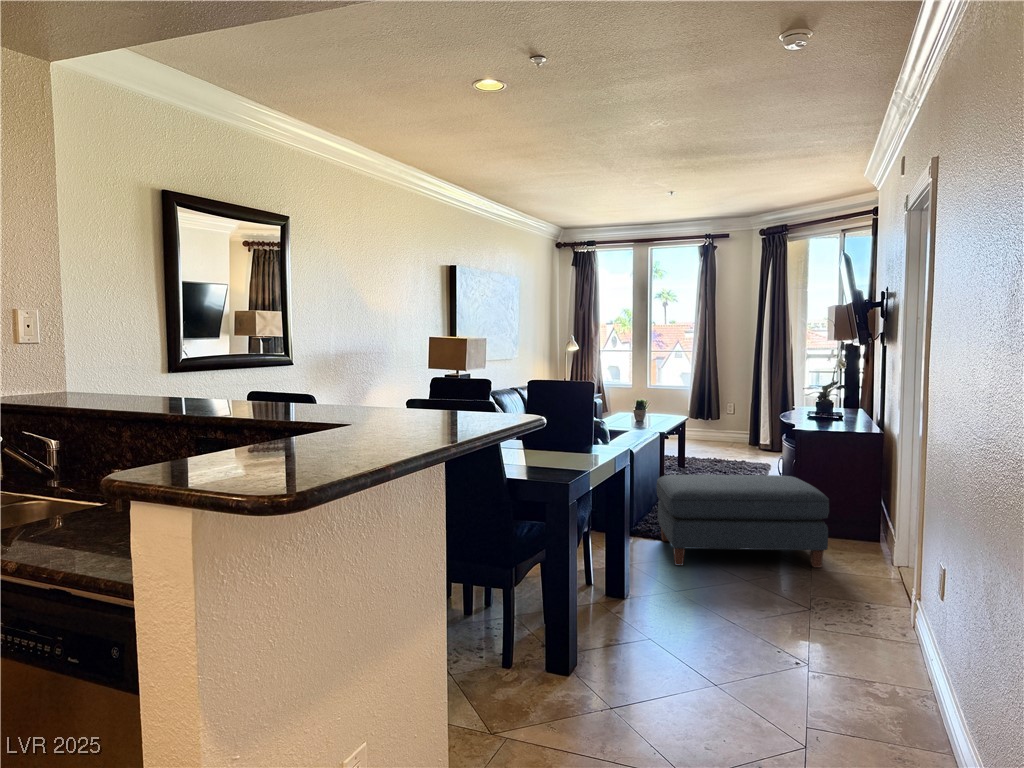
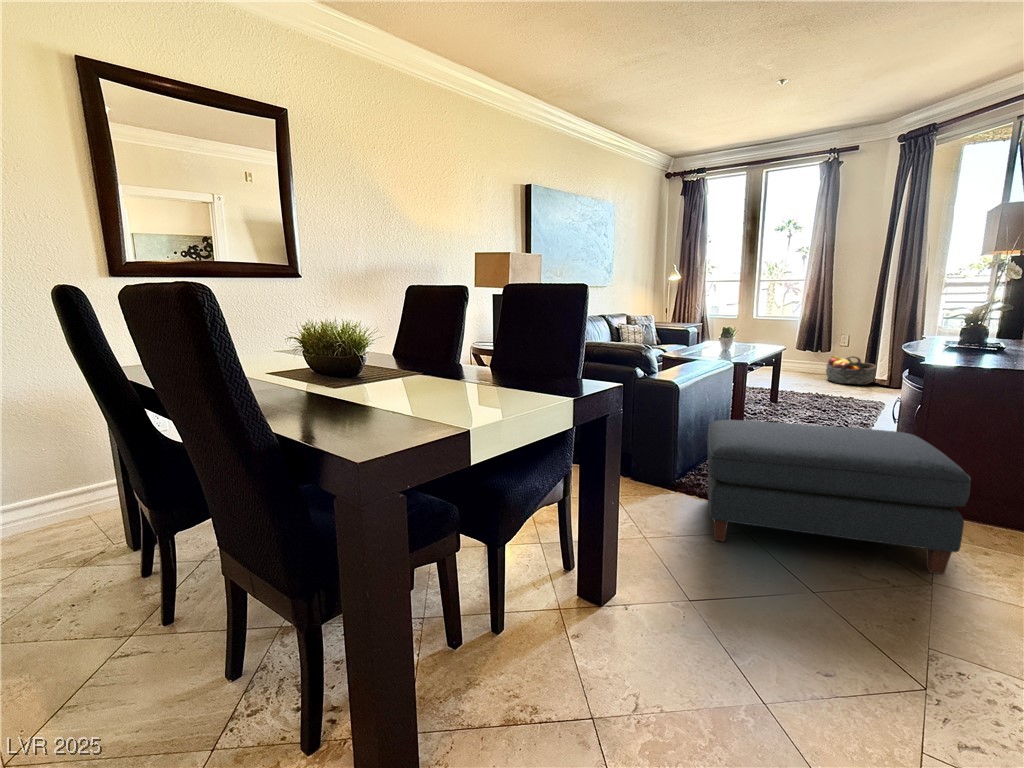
basket: none [718,423,759,450] -> present [826,355,877,385]

